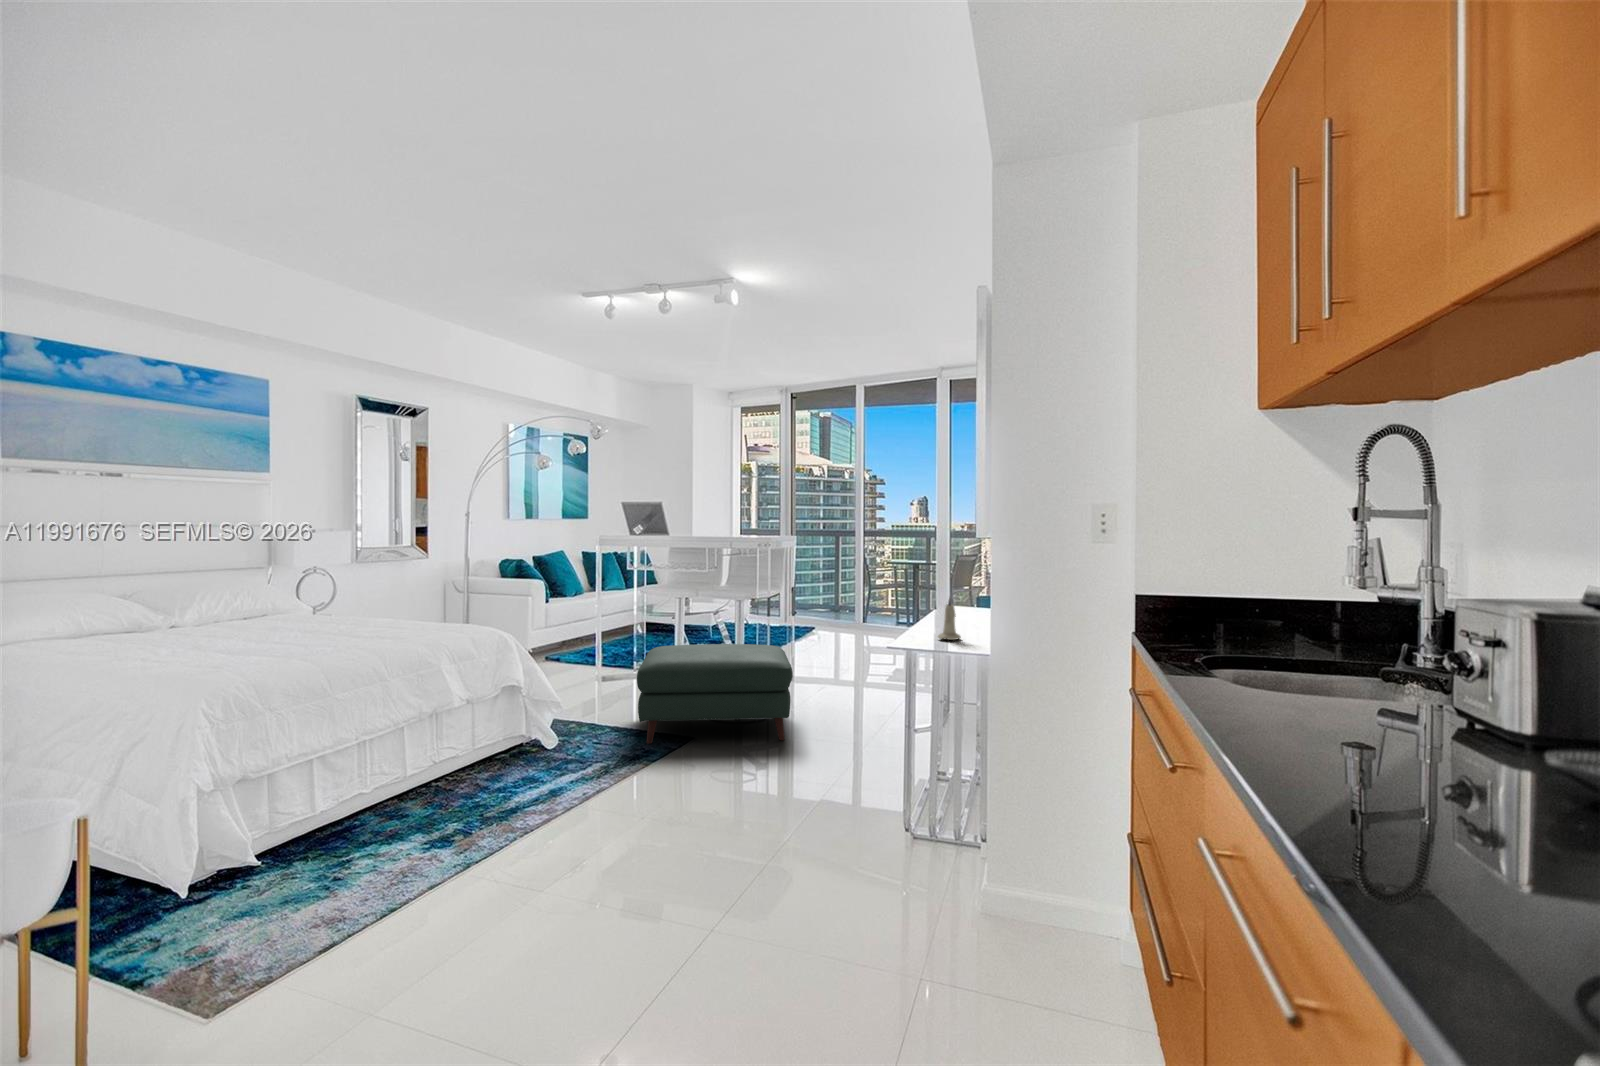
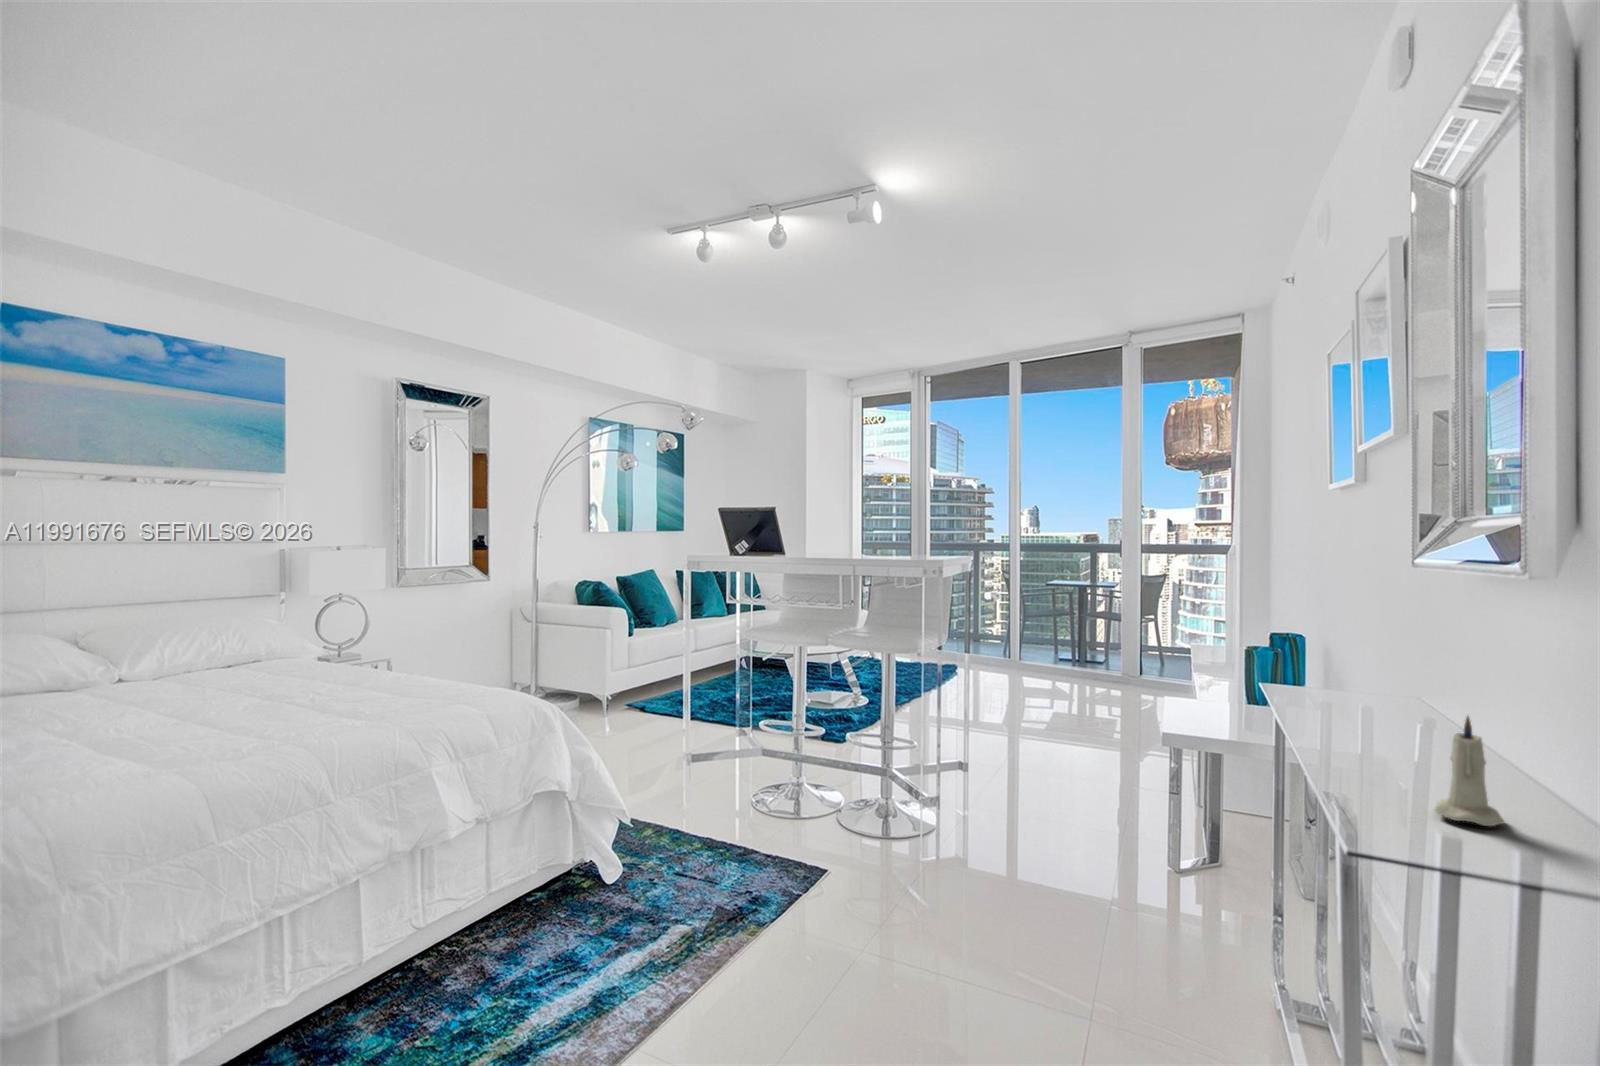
ottoman: present [637,644,793,744] -> none [740,717,980,882]

